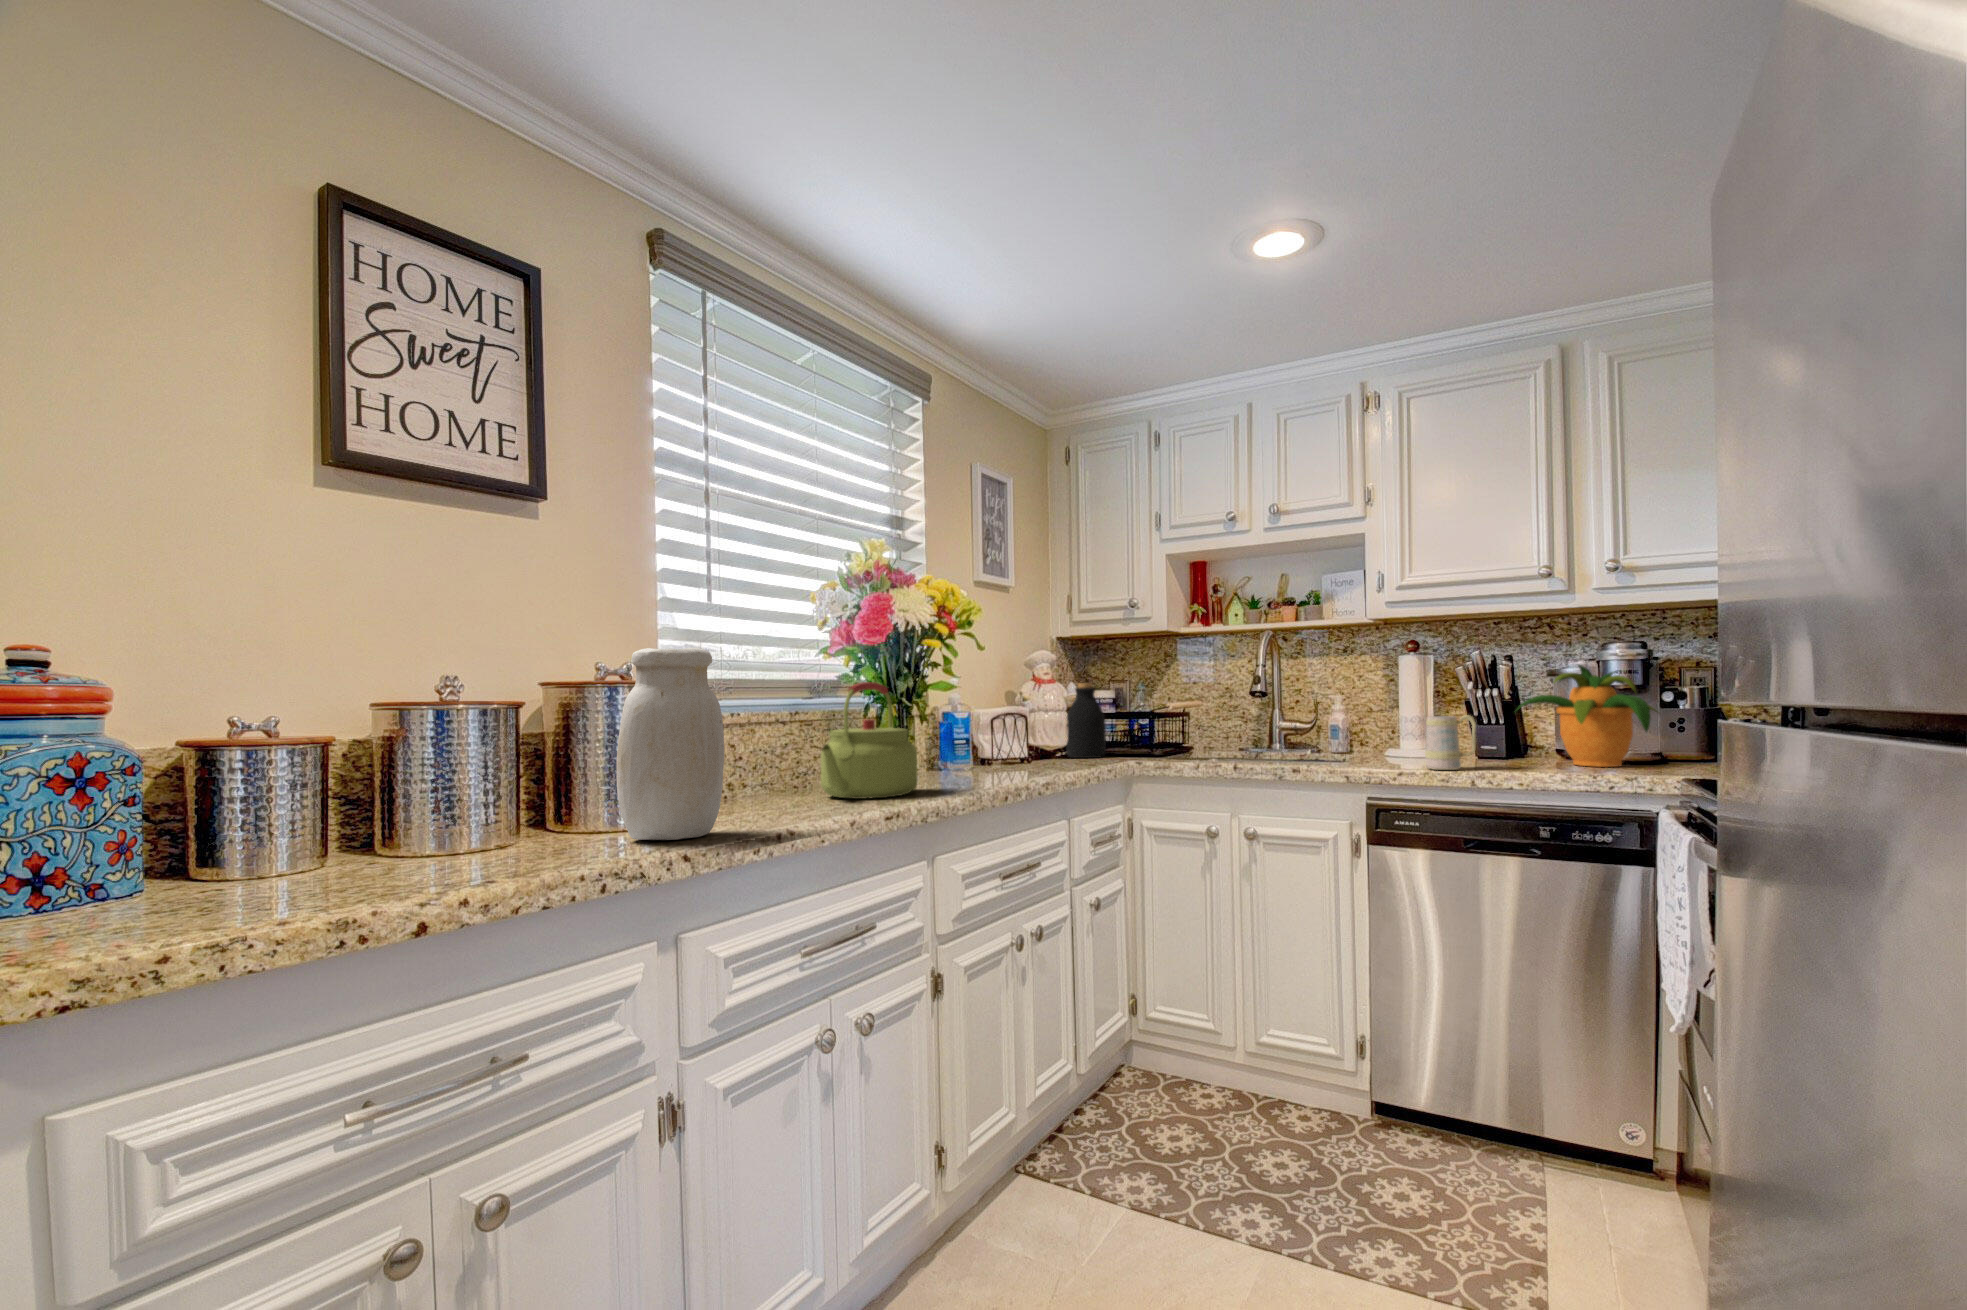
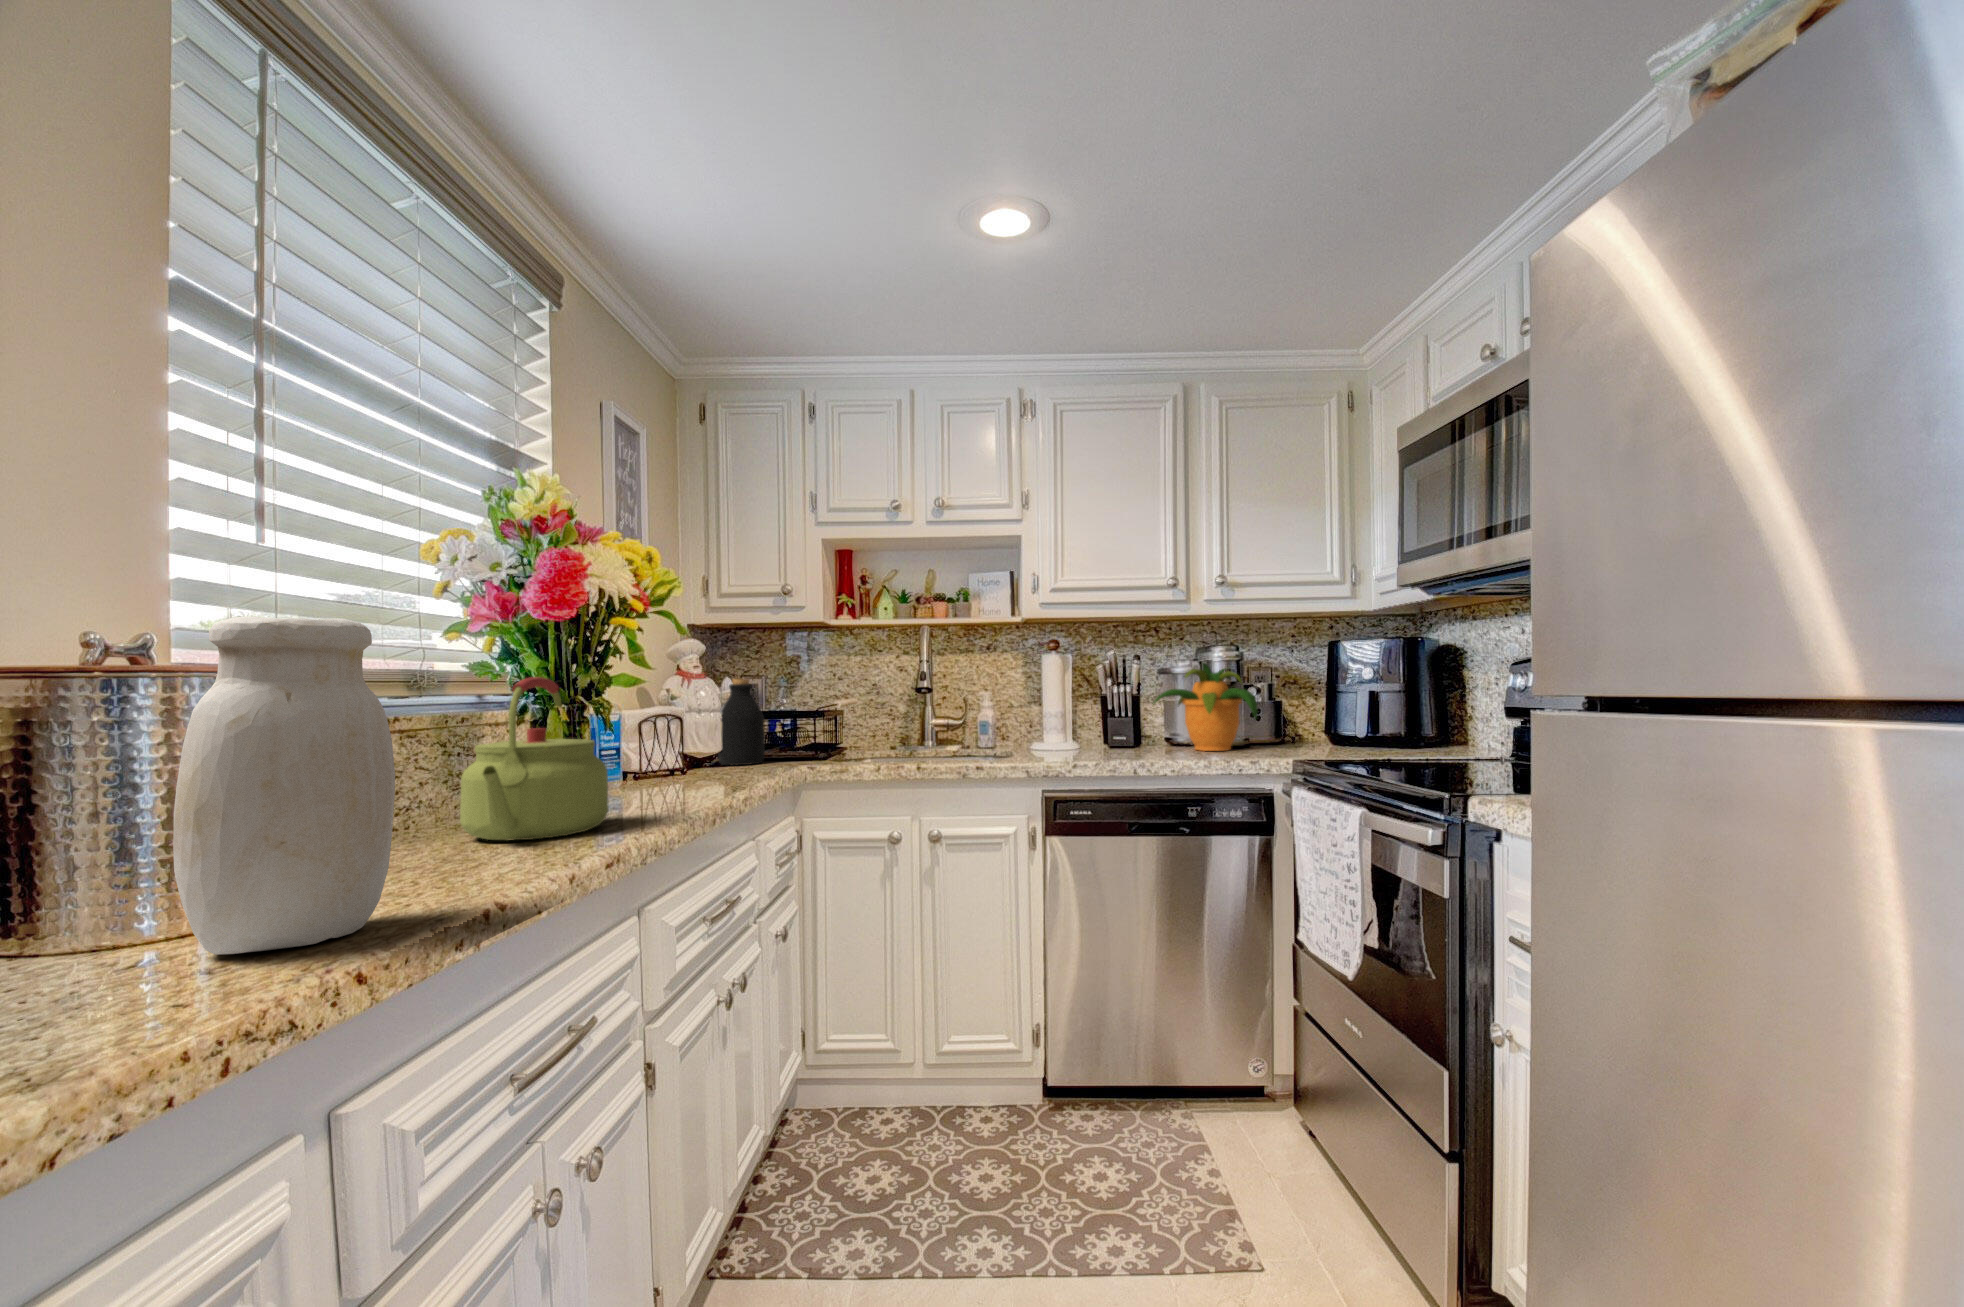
mug: present [1425,715,1476,770] -> none [1090,708,1133,760]

